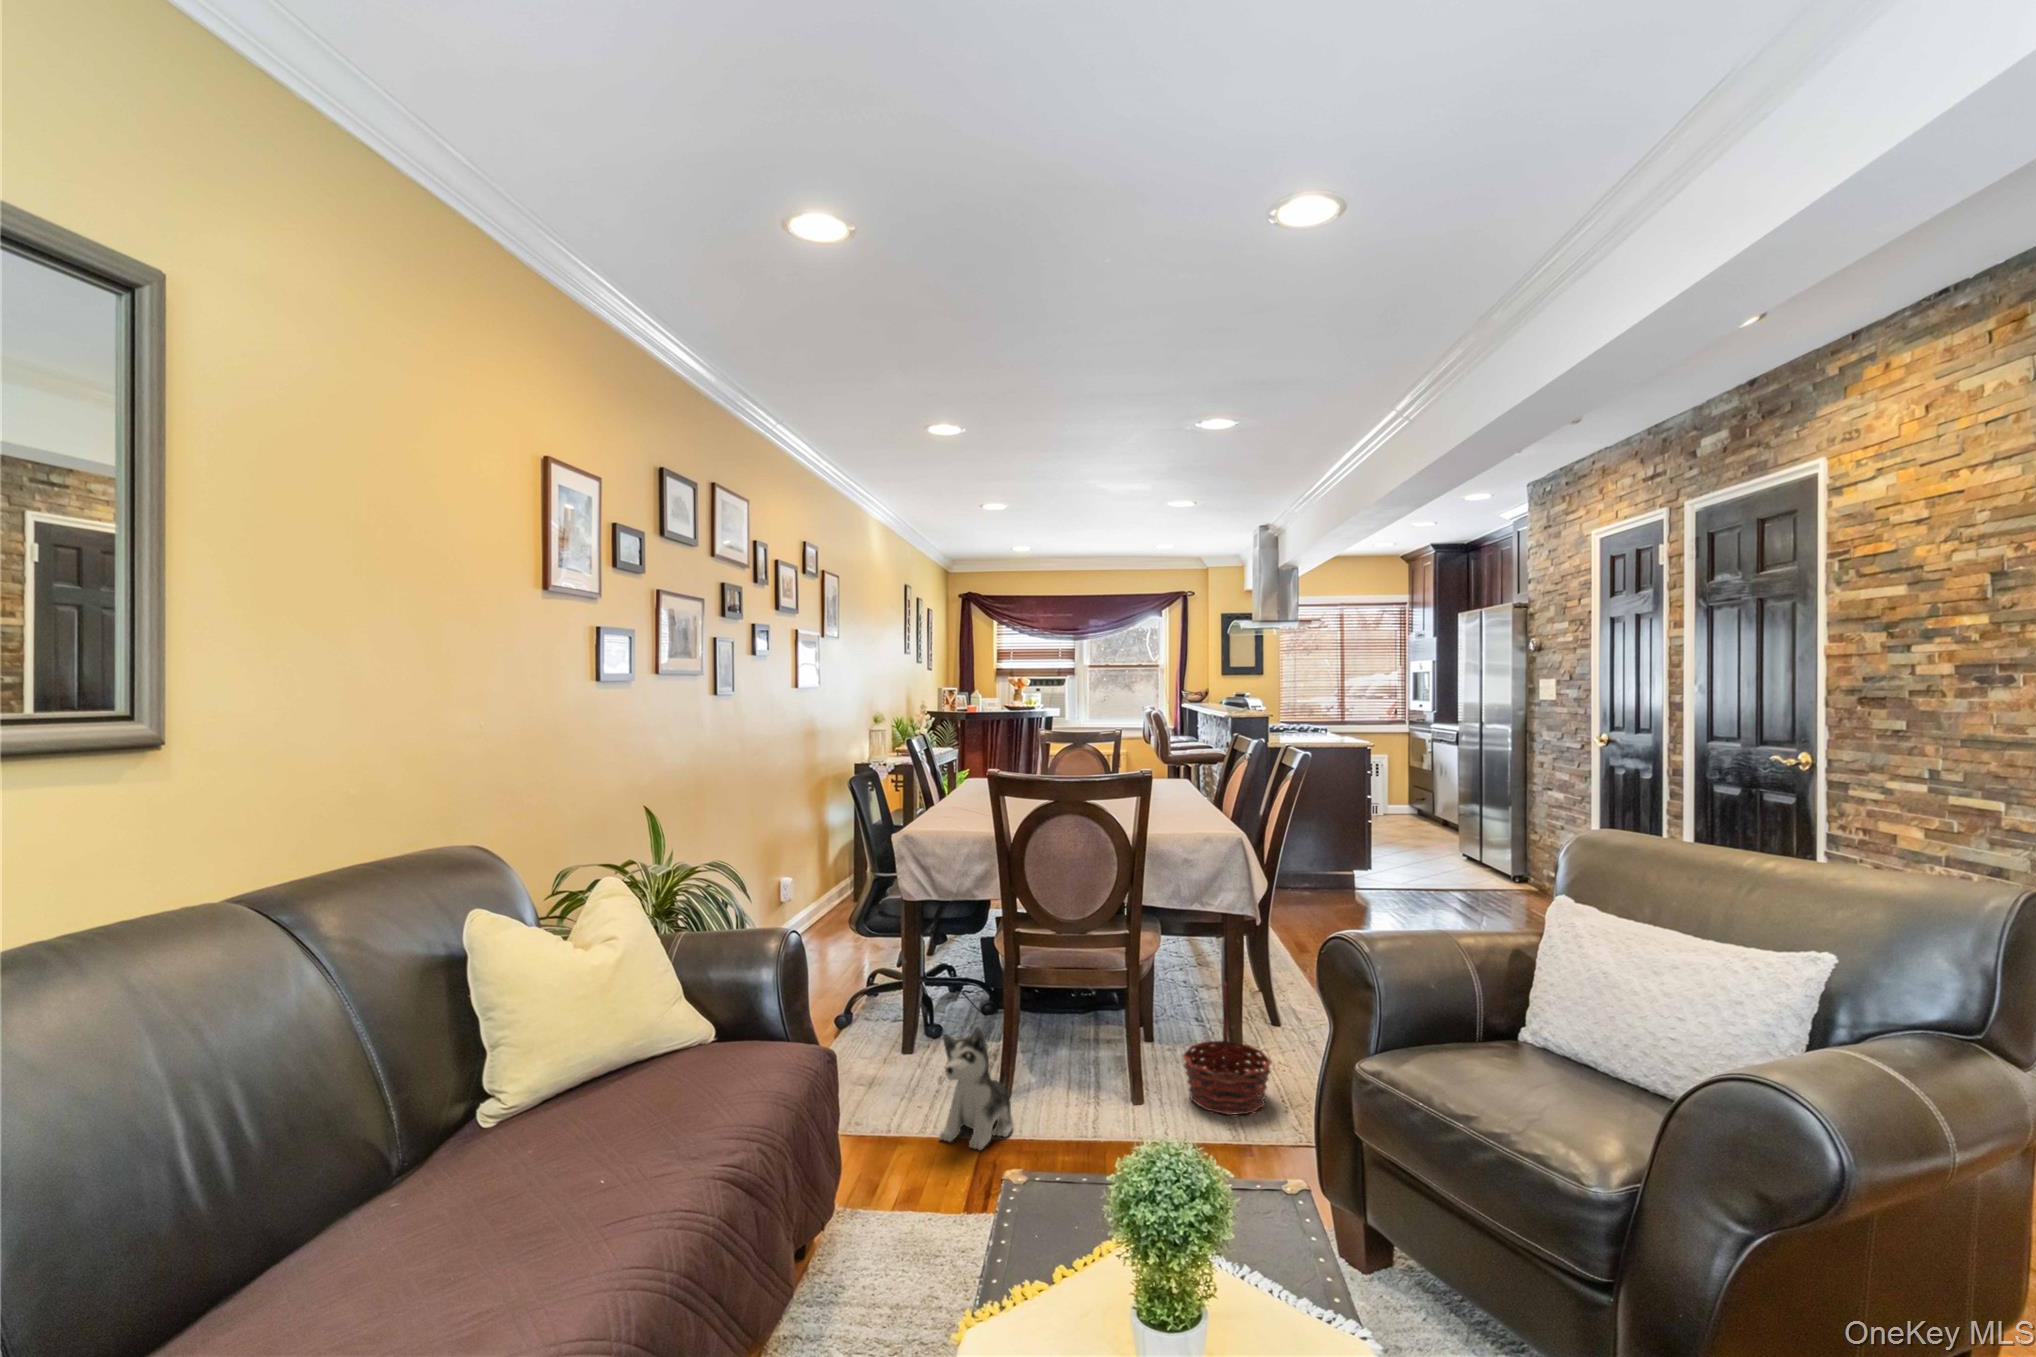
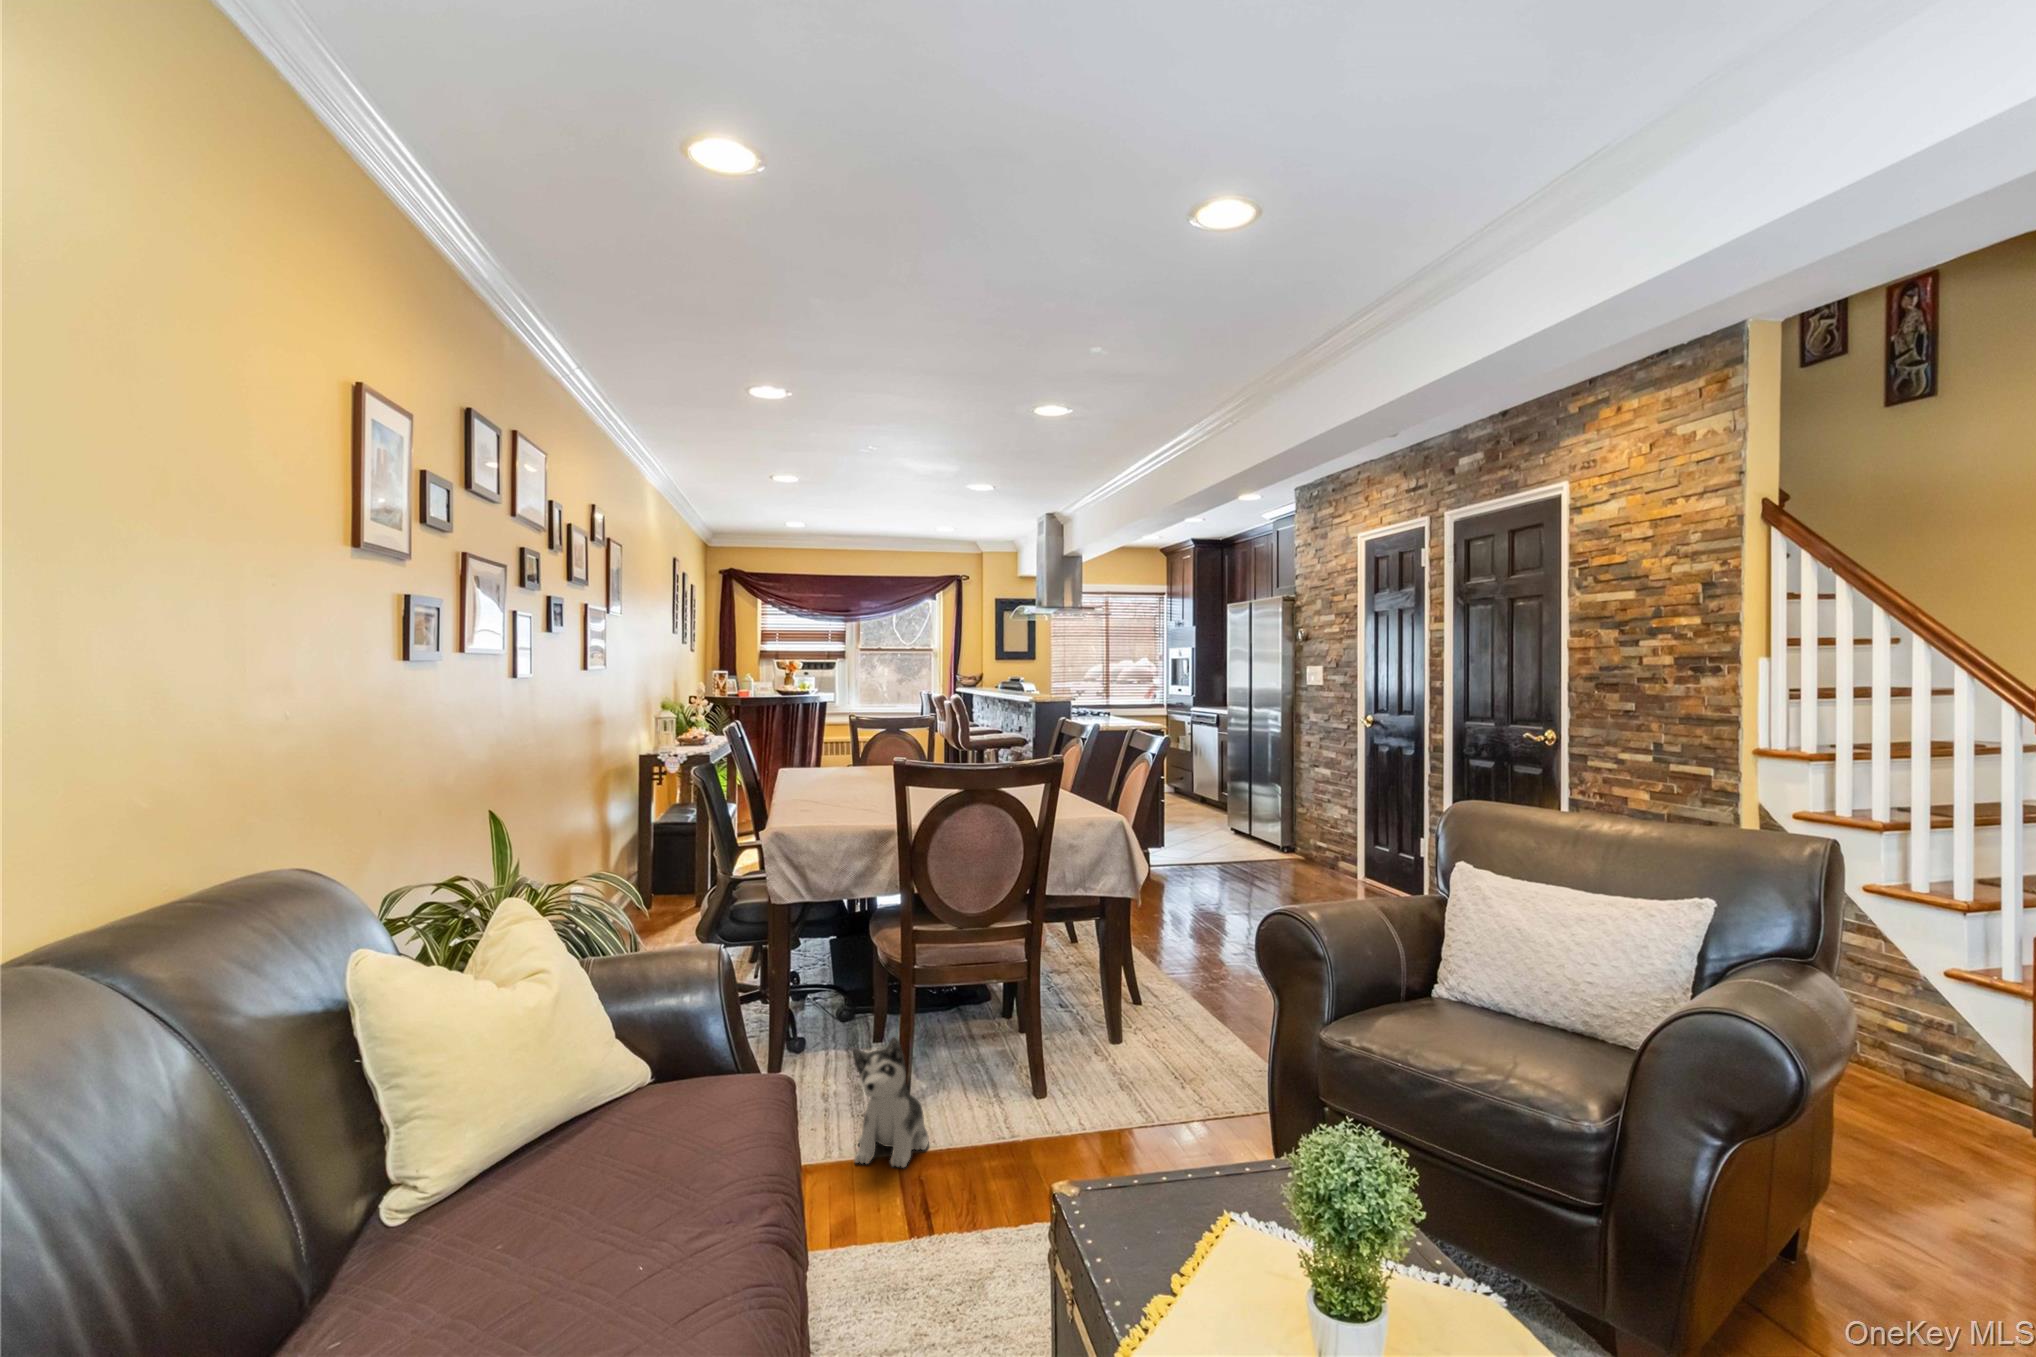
basket: present [1183,981,1271,1115] -> none [1081,965,1167,1097]

